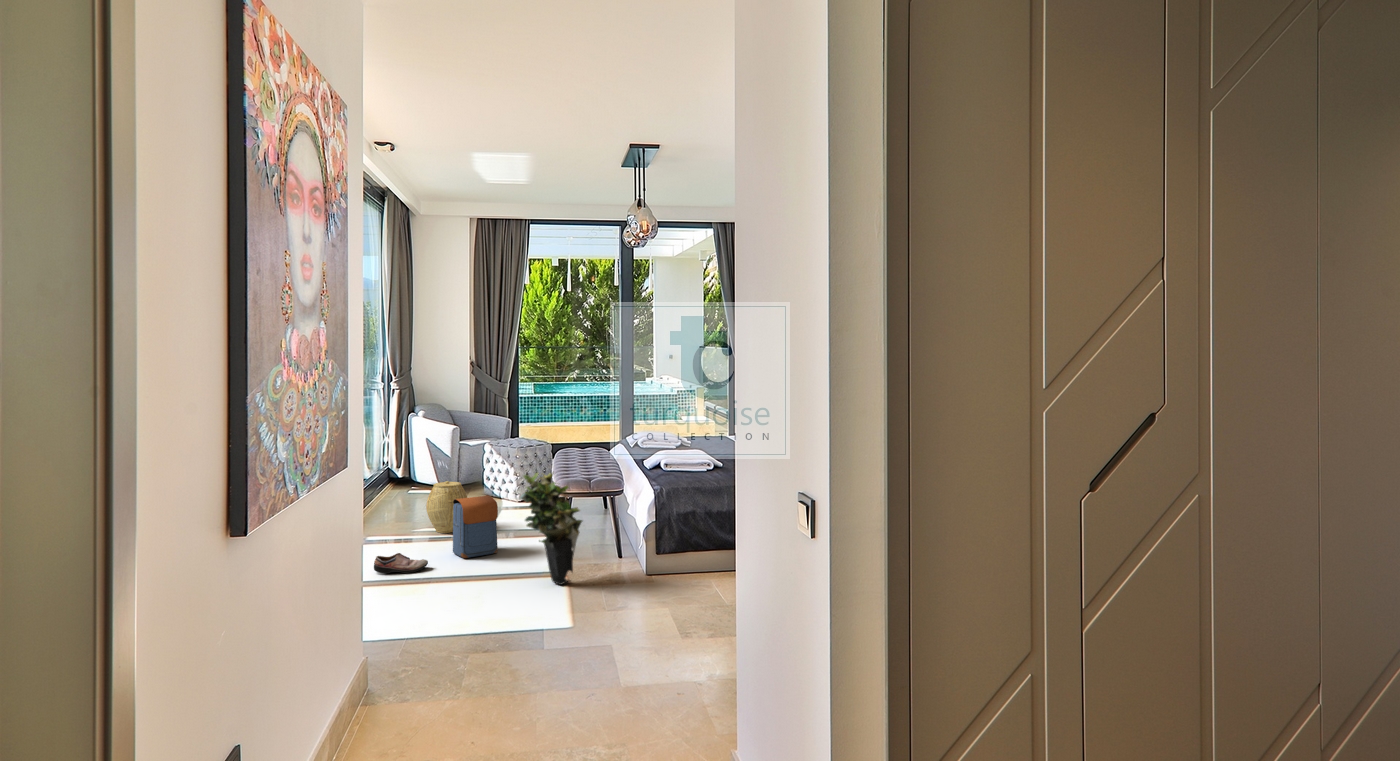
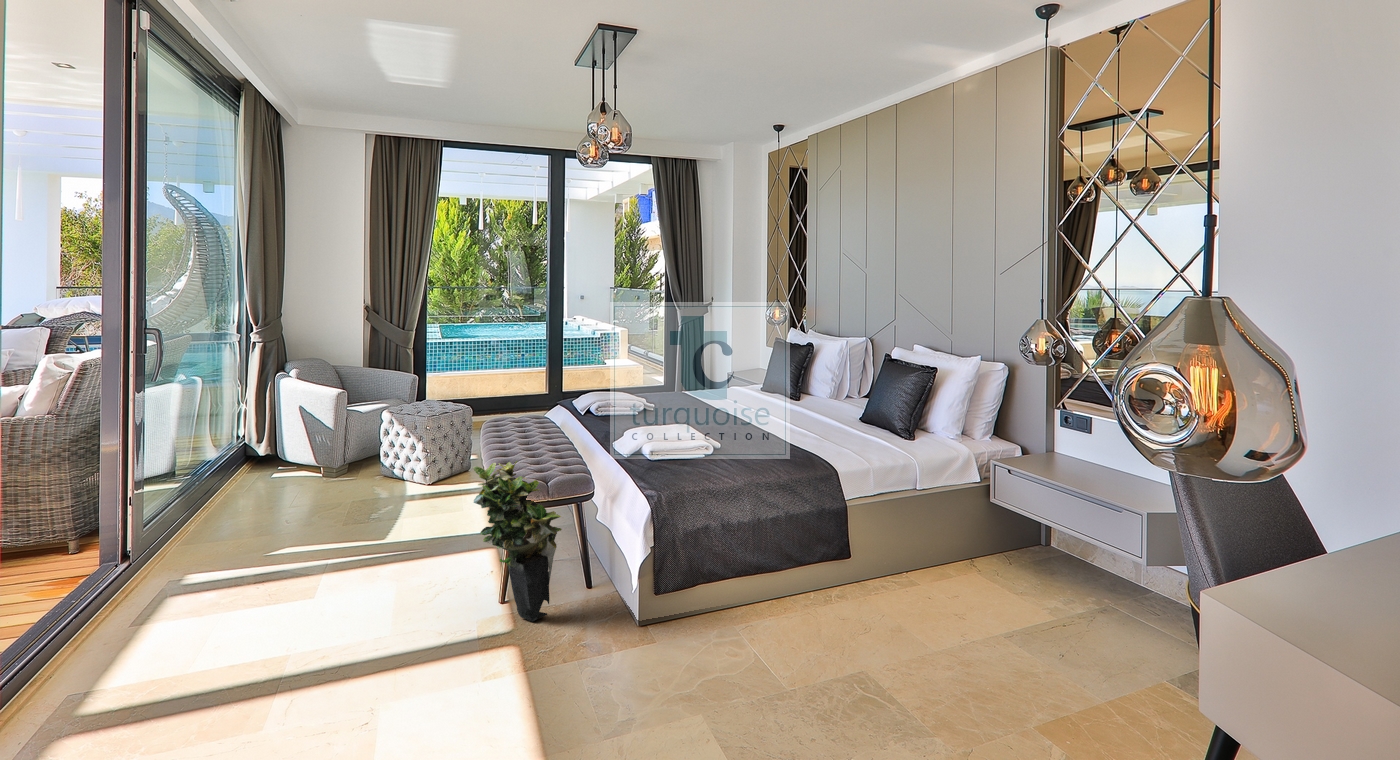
woven basket: present [426,481,467,533] -> none [312,467,372,537]
backpack: present [453,495,498,558] -> none [359,490,424,580]
shoe: present [374,553,428,573] -> none [241,582,326,615]

